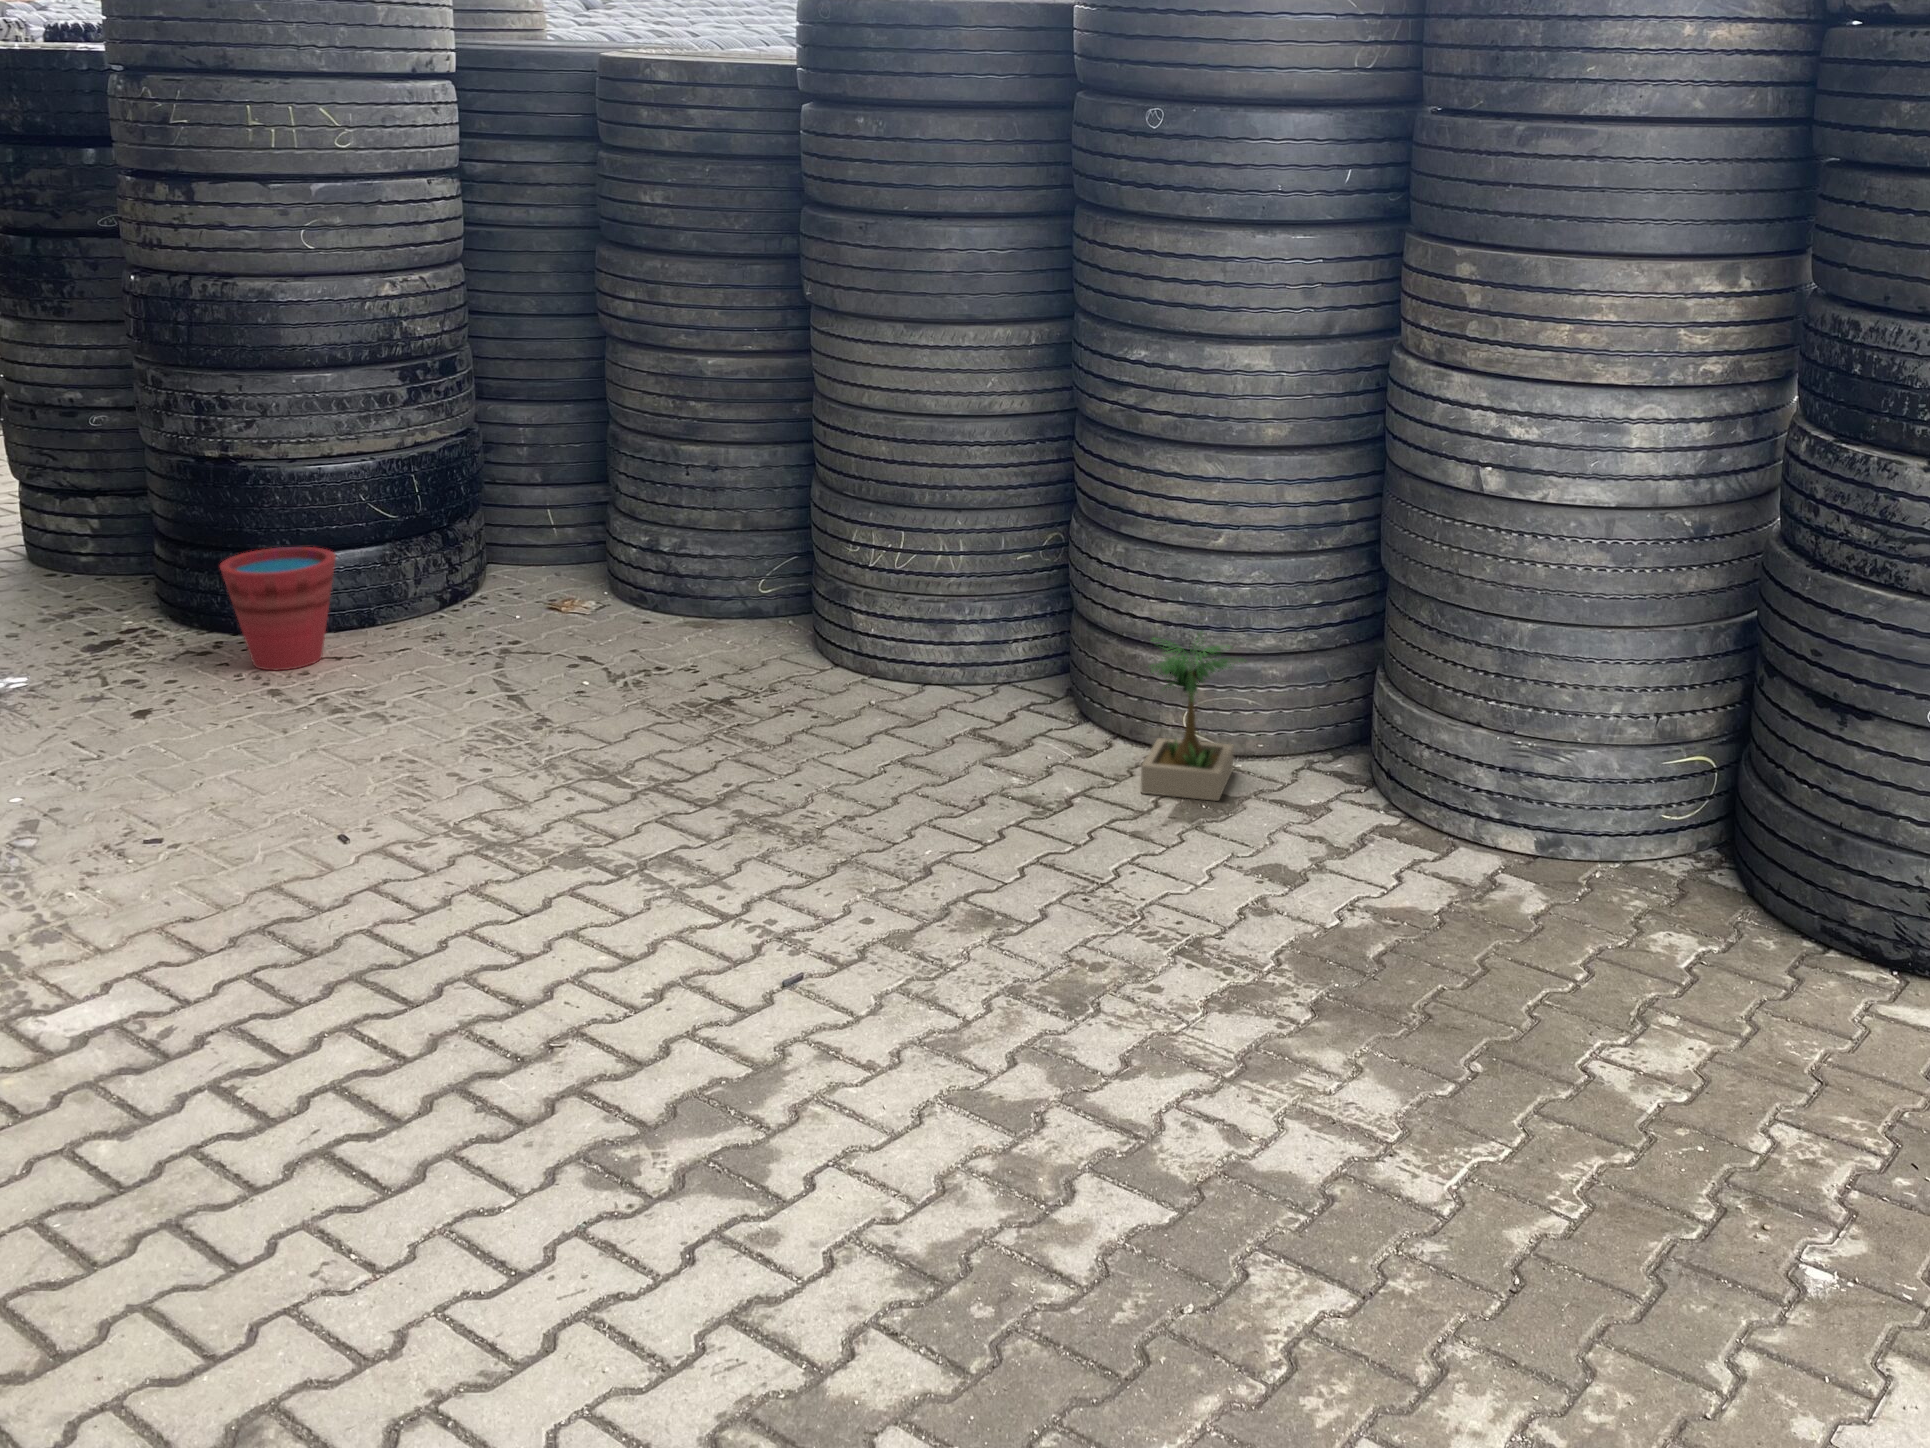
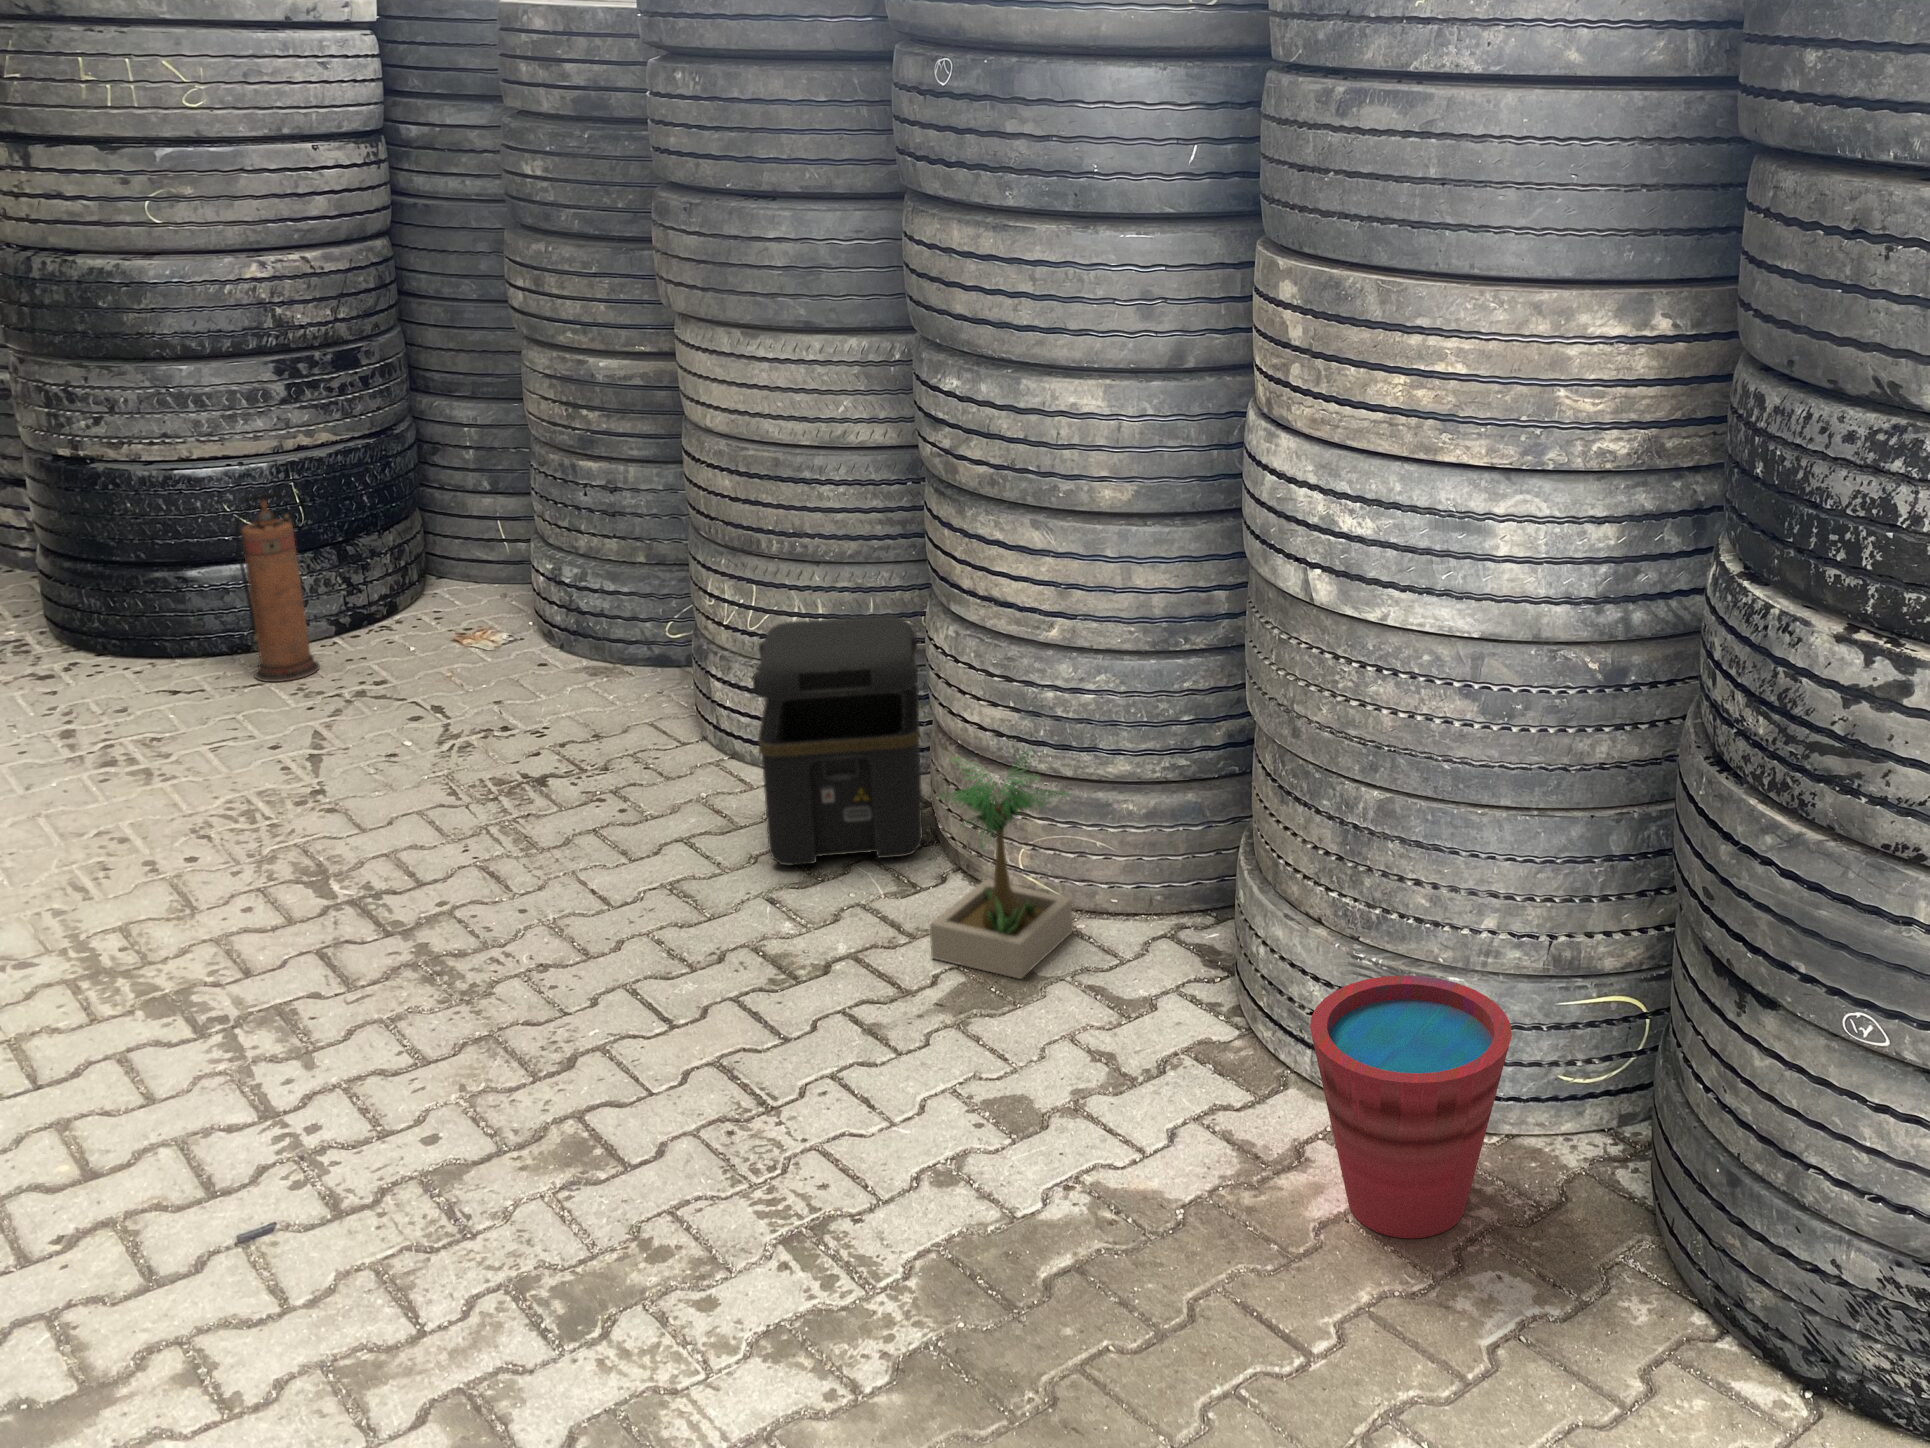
fire extinguisher: none [378,481,440,647] -> present [235,493,320,682]
bucket: present [220,547,336,670] -> present [1310,975,1512,1238]
toolbox: none [937,549,1081,744] -> present [753,616,923,866]

